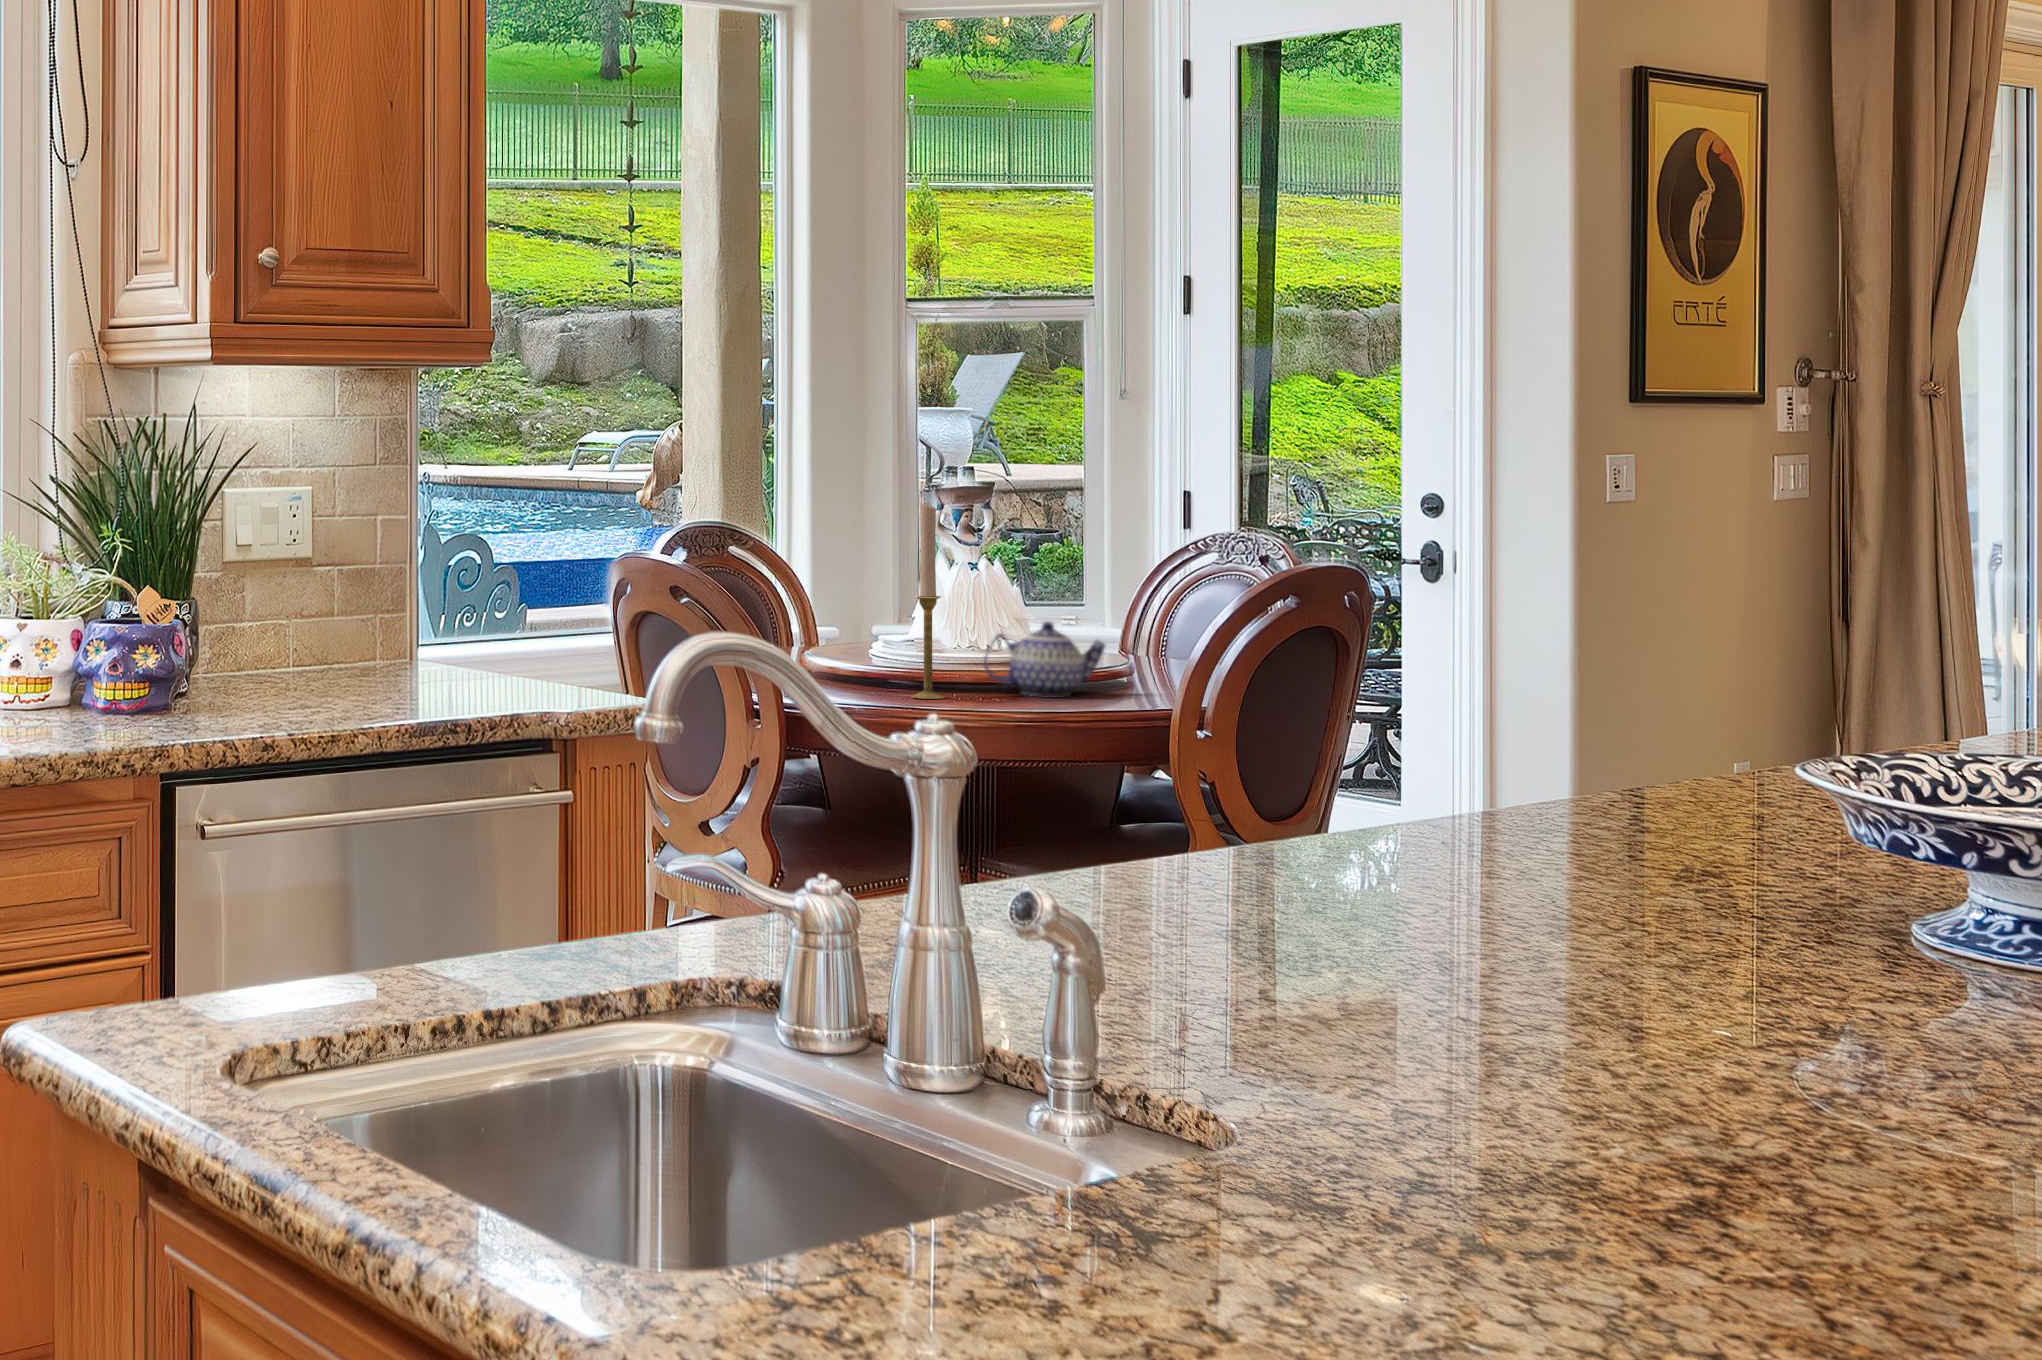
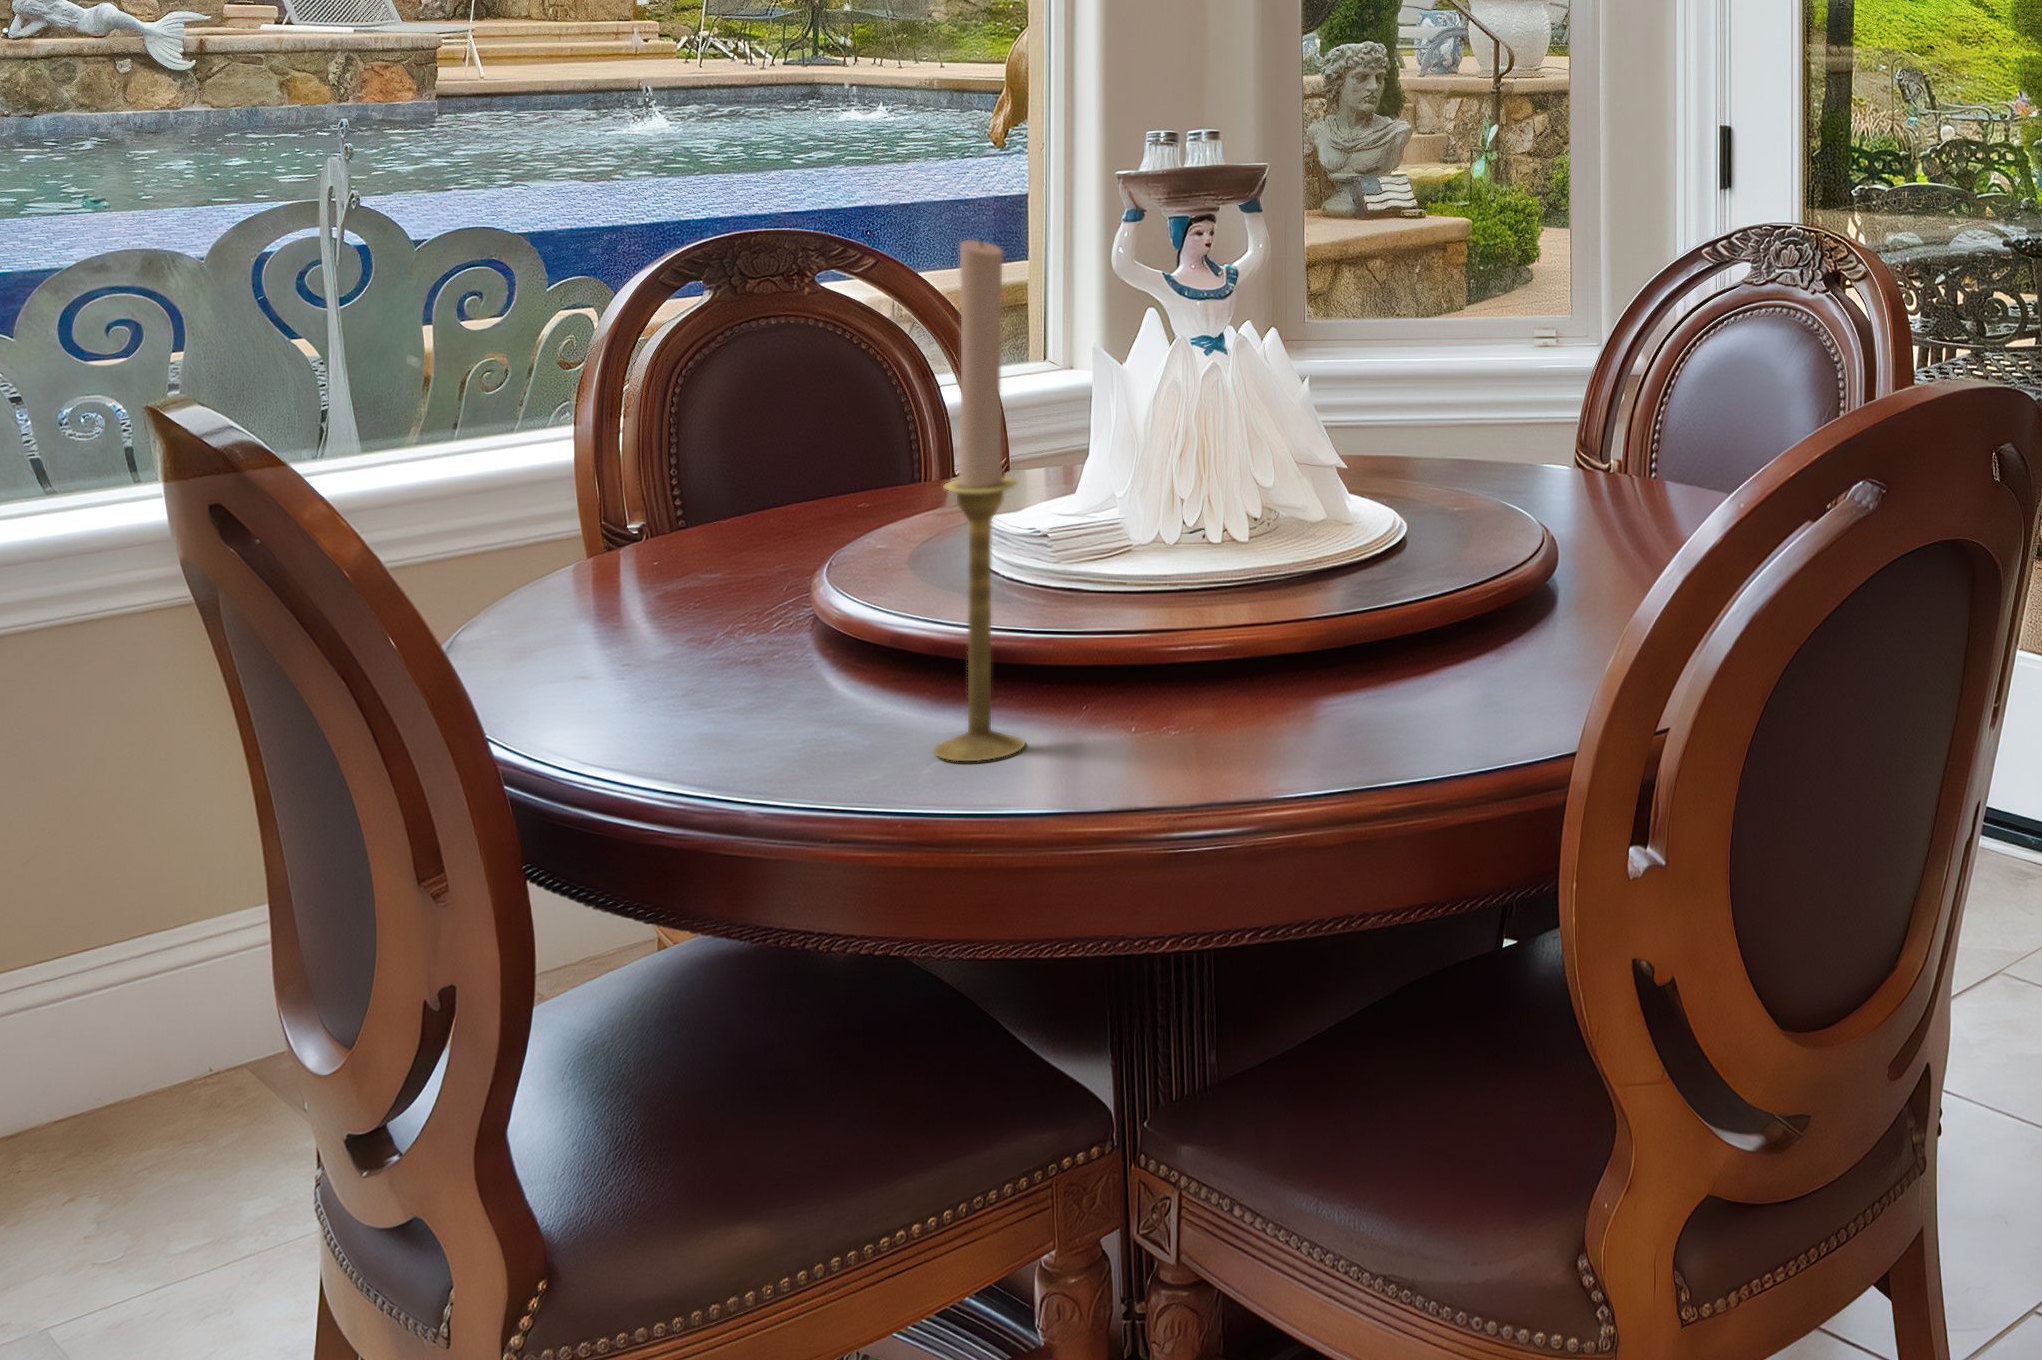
teapot: present [984,622,1105,697] -> none [1136,528,1446,728]

